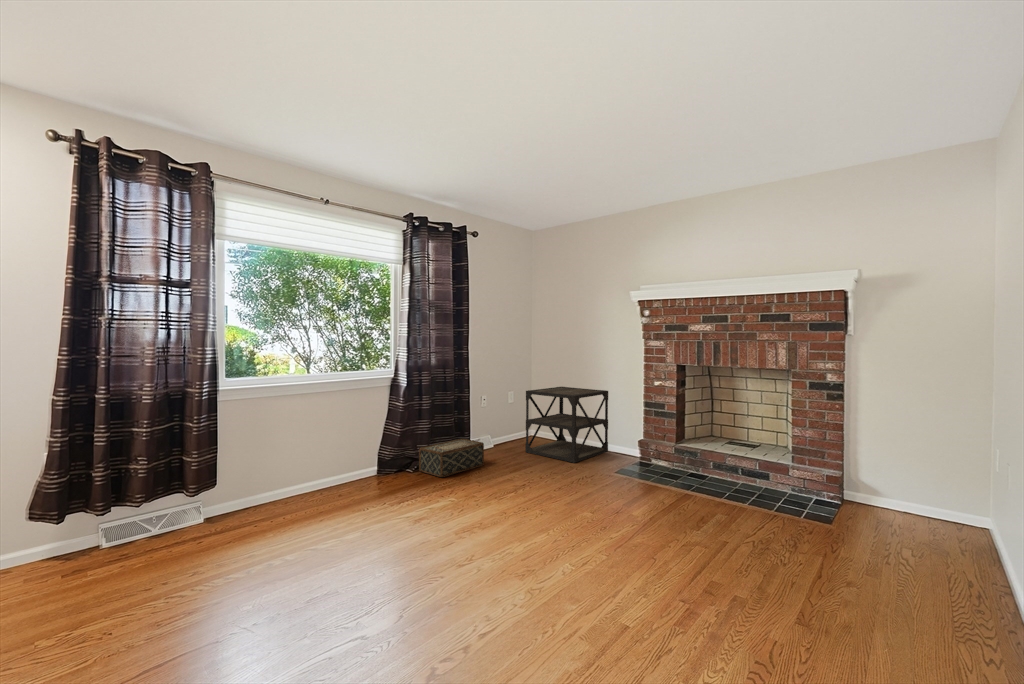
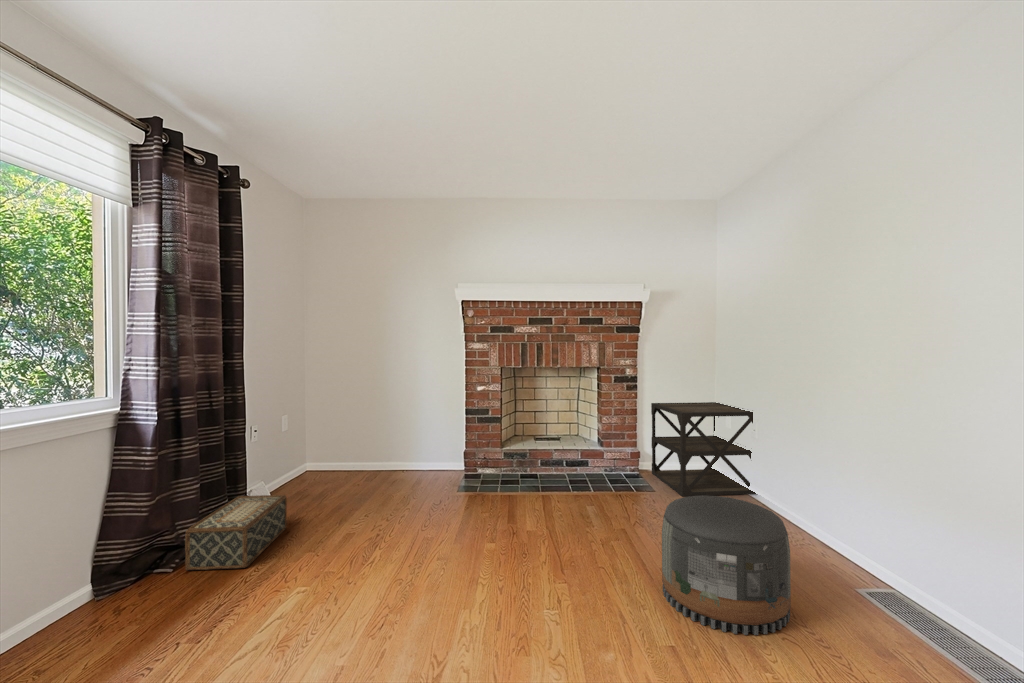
side table: present [526,387,608,463] -> present [651,402,756,496]
pouf: none [645,500,772,641] -> present [662,495,791,635]

